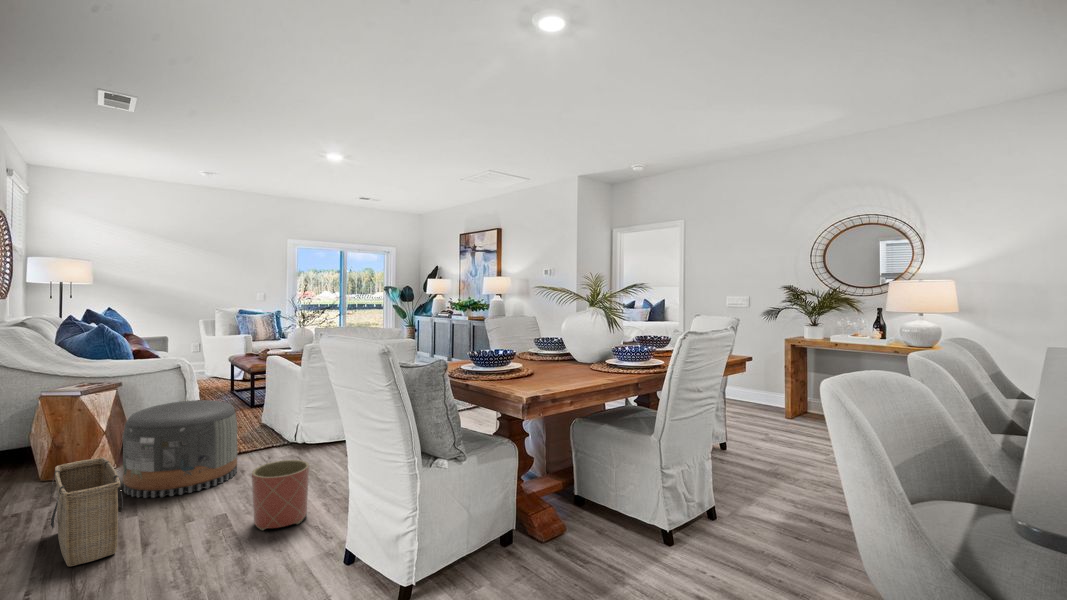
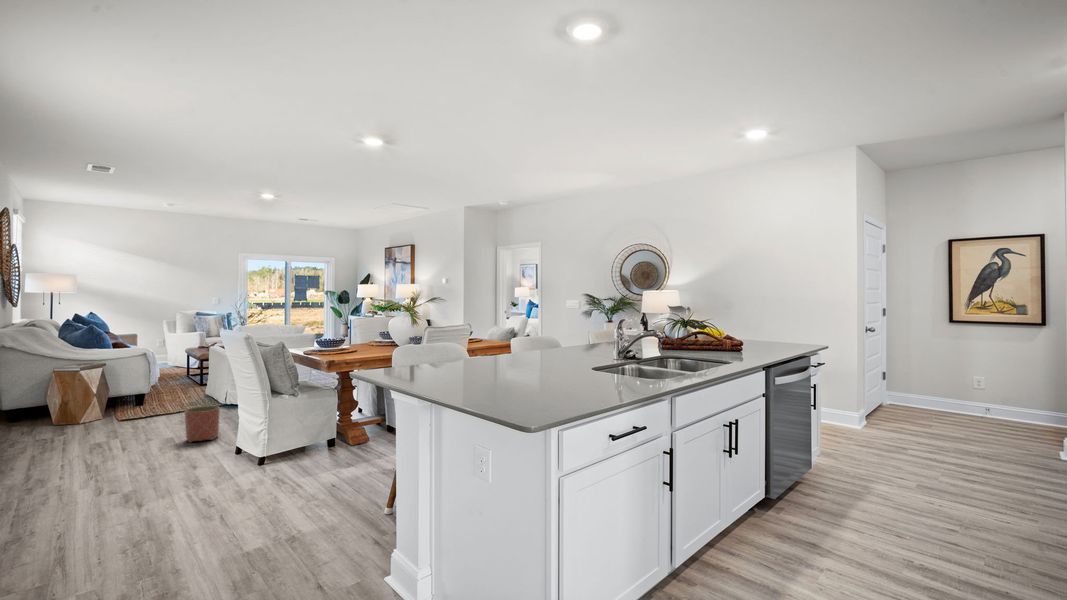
pouf: present [123,400,237,498] -> none [108,374,182,431]
basket: present [50,458,123,566] -> none [69,403,110,455]

